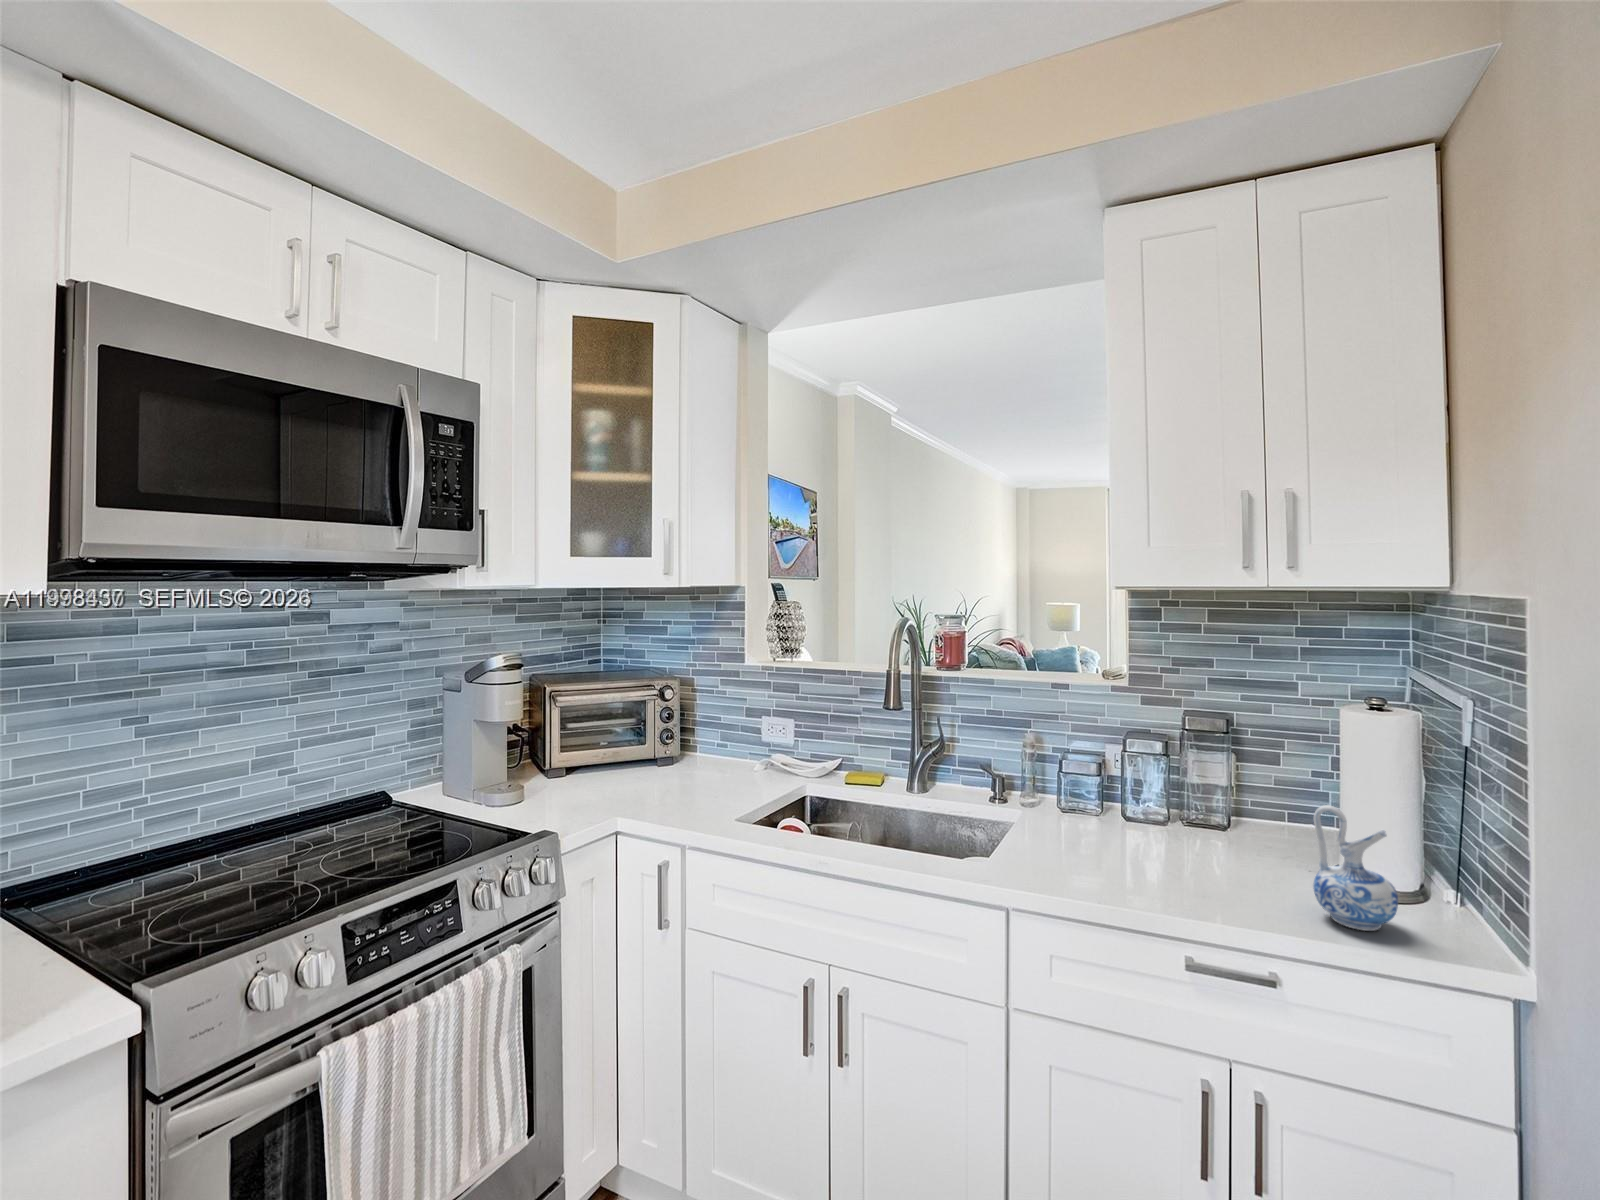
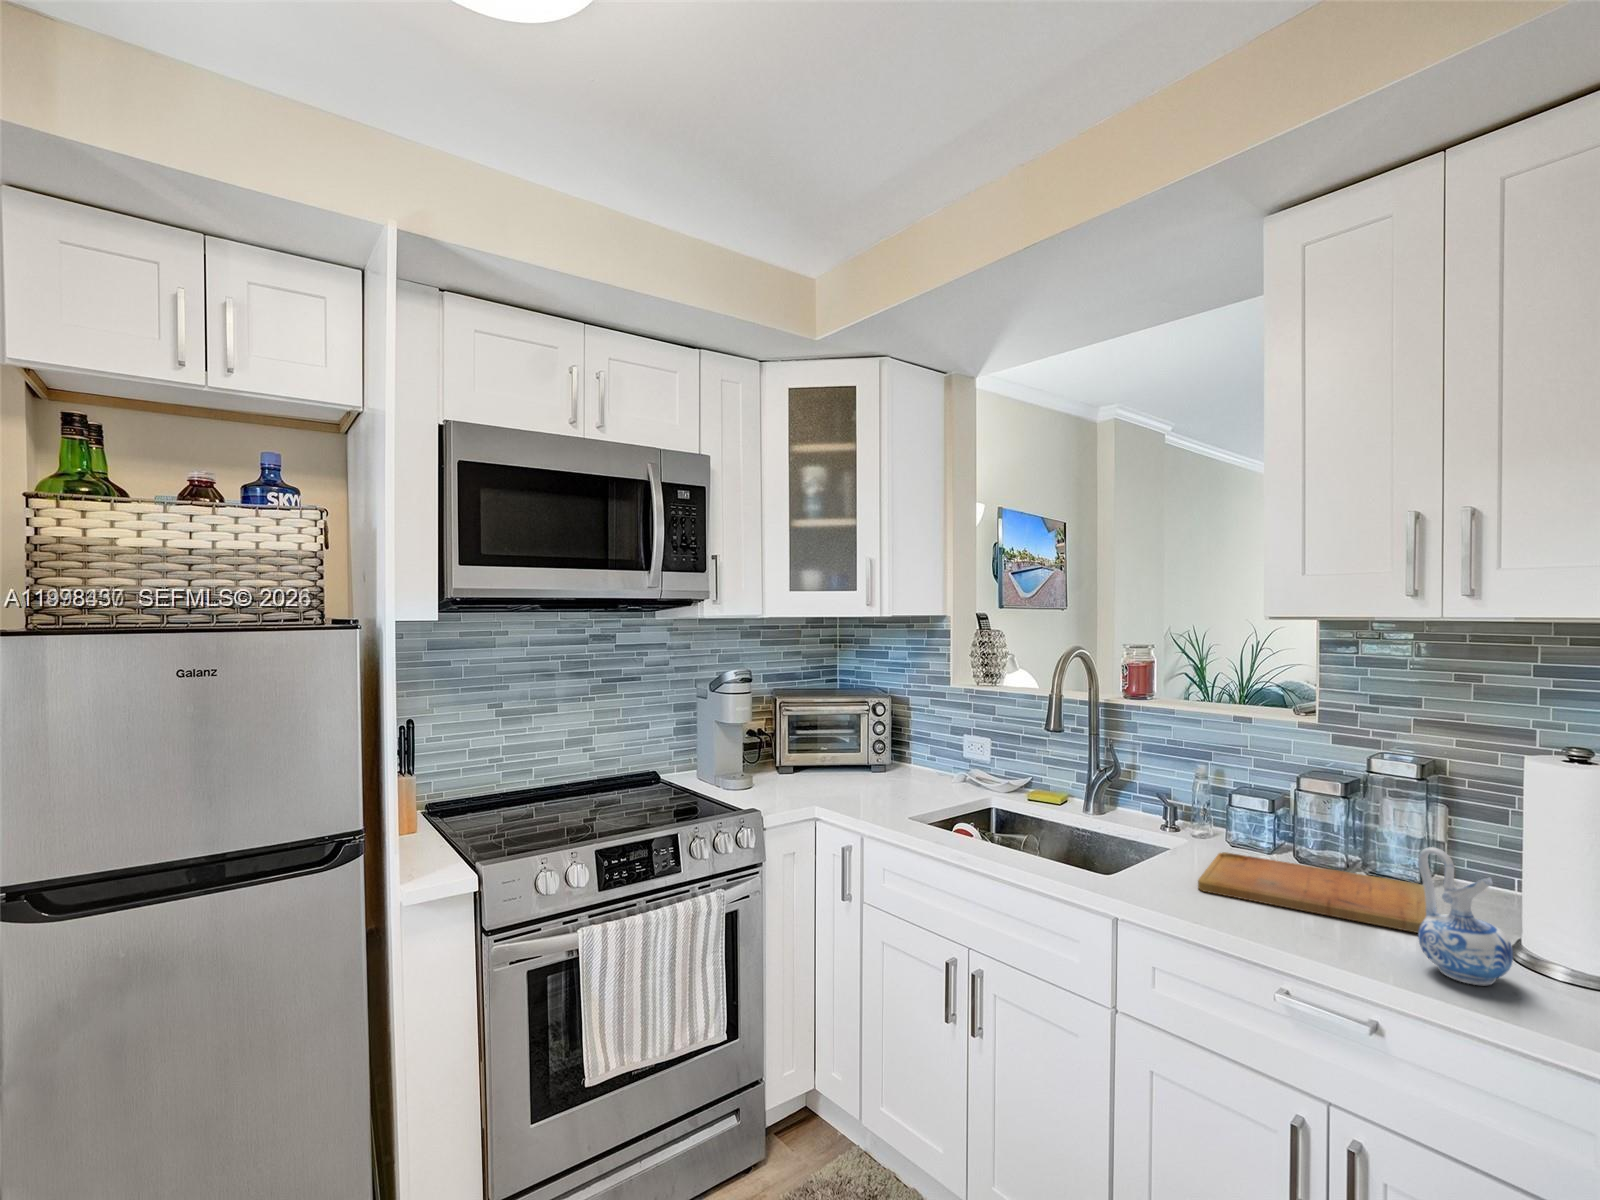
cutting board: none [1066,820,1285,882] -> present [1198,852,1426,933]

